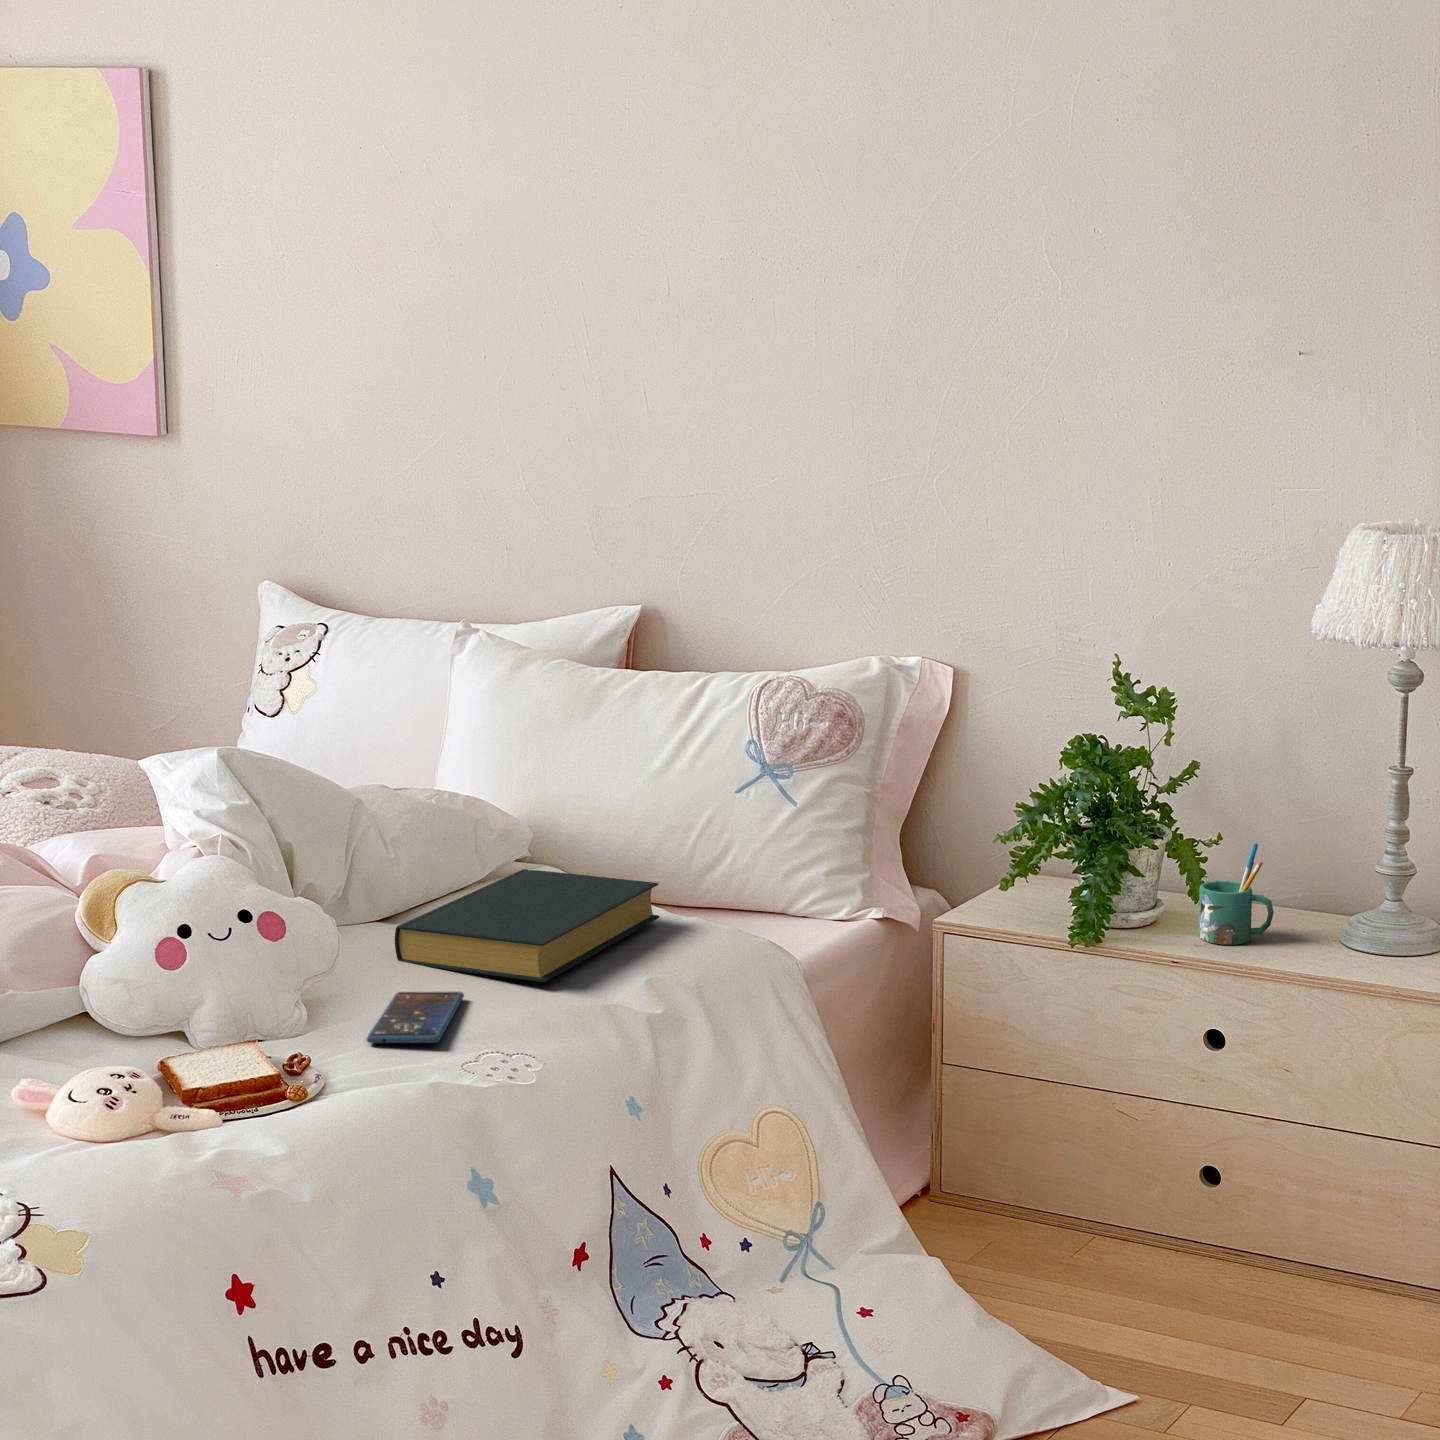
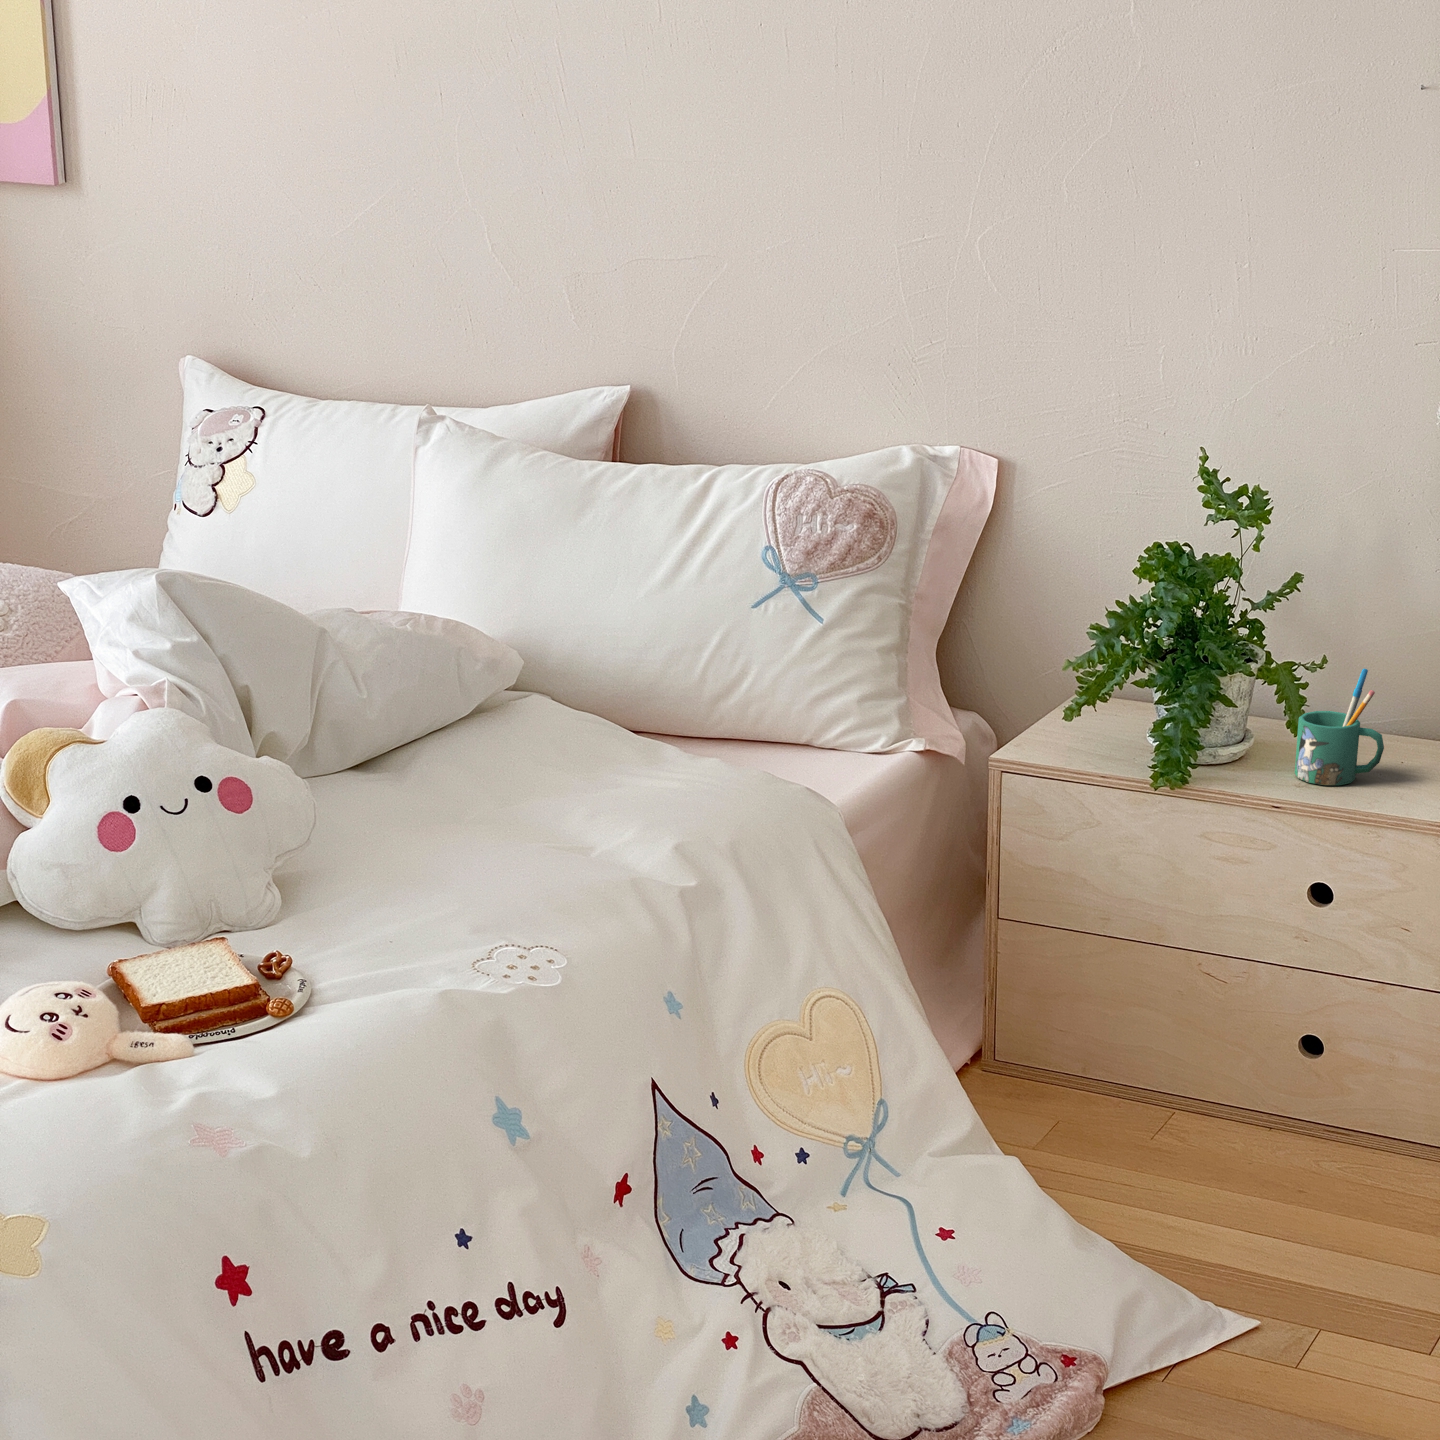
hardback book: present [395,869,660,982] -> none [376,706,680,853]
smartphone: present [366,992,464,1043] -> none [357,867,466,939]

